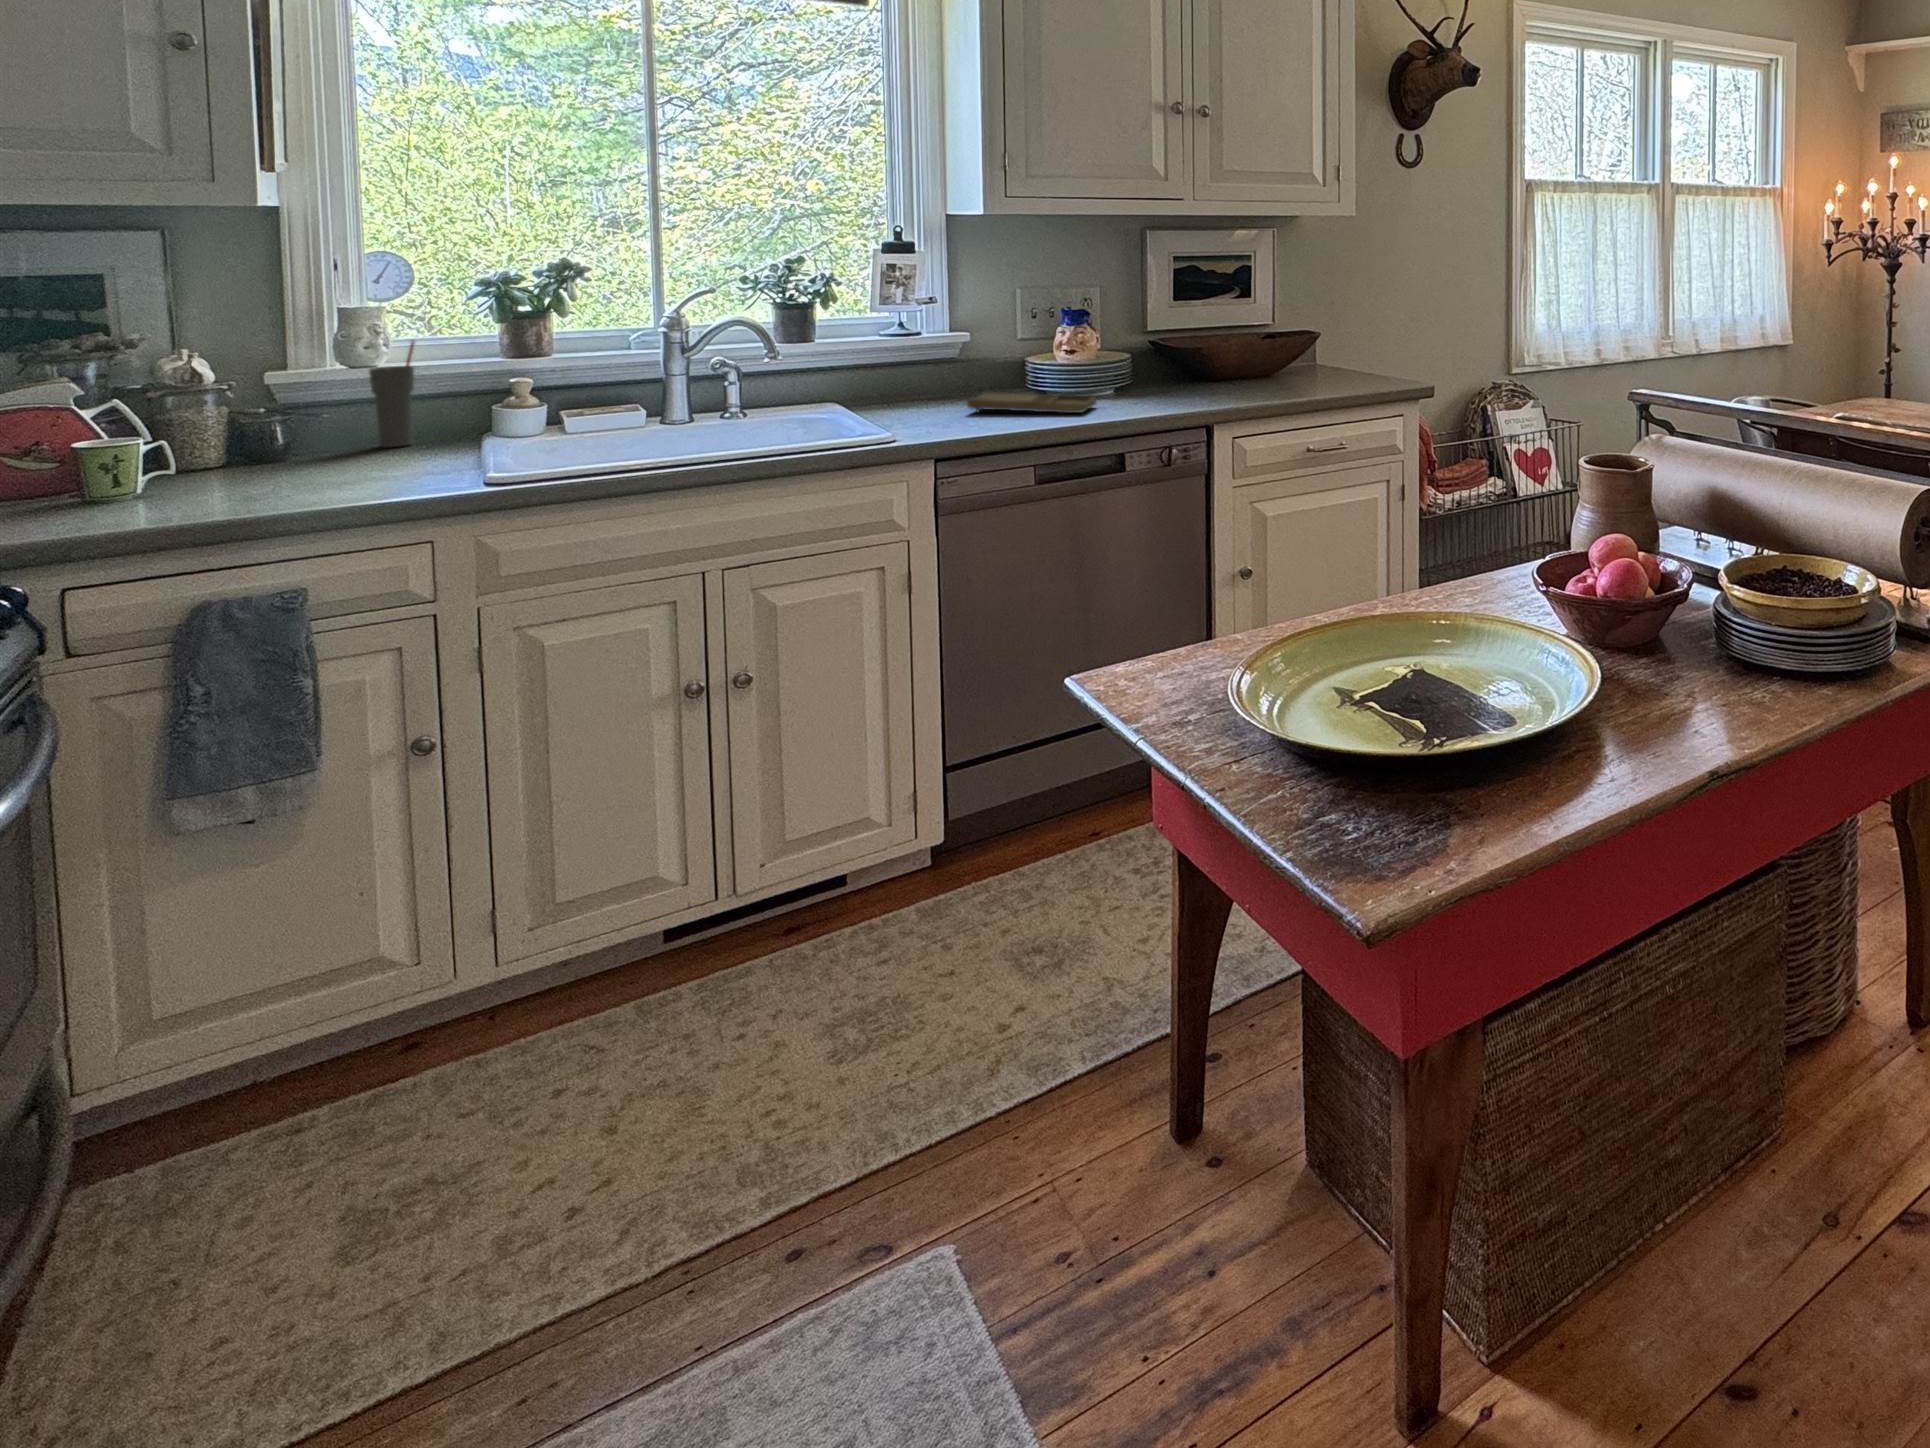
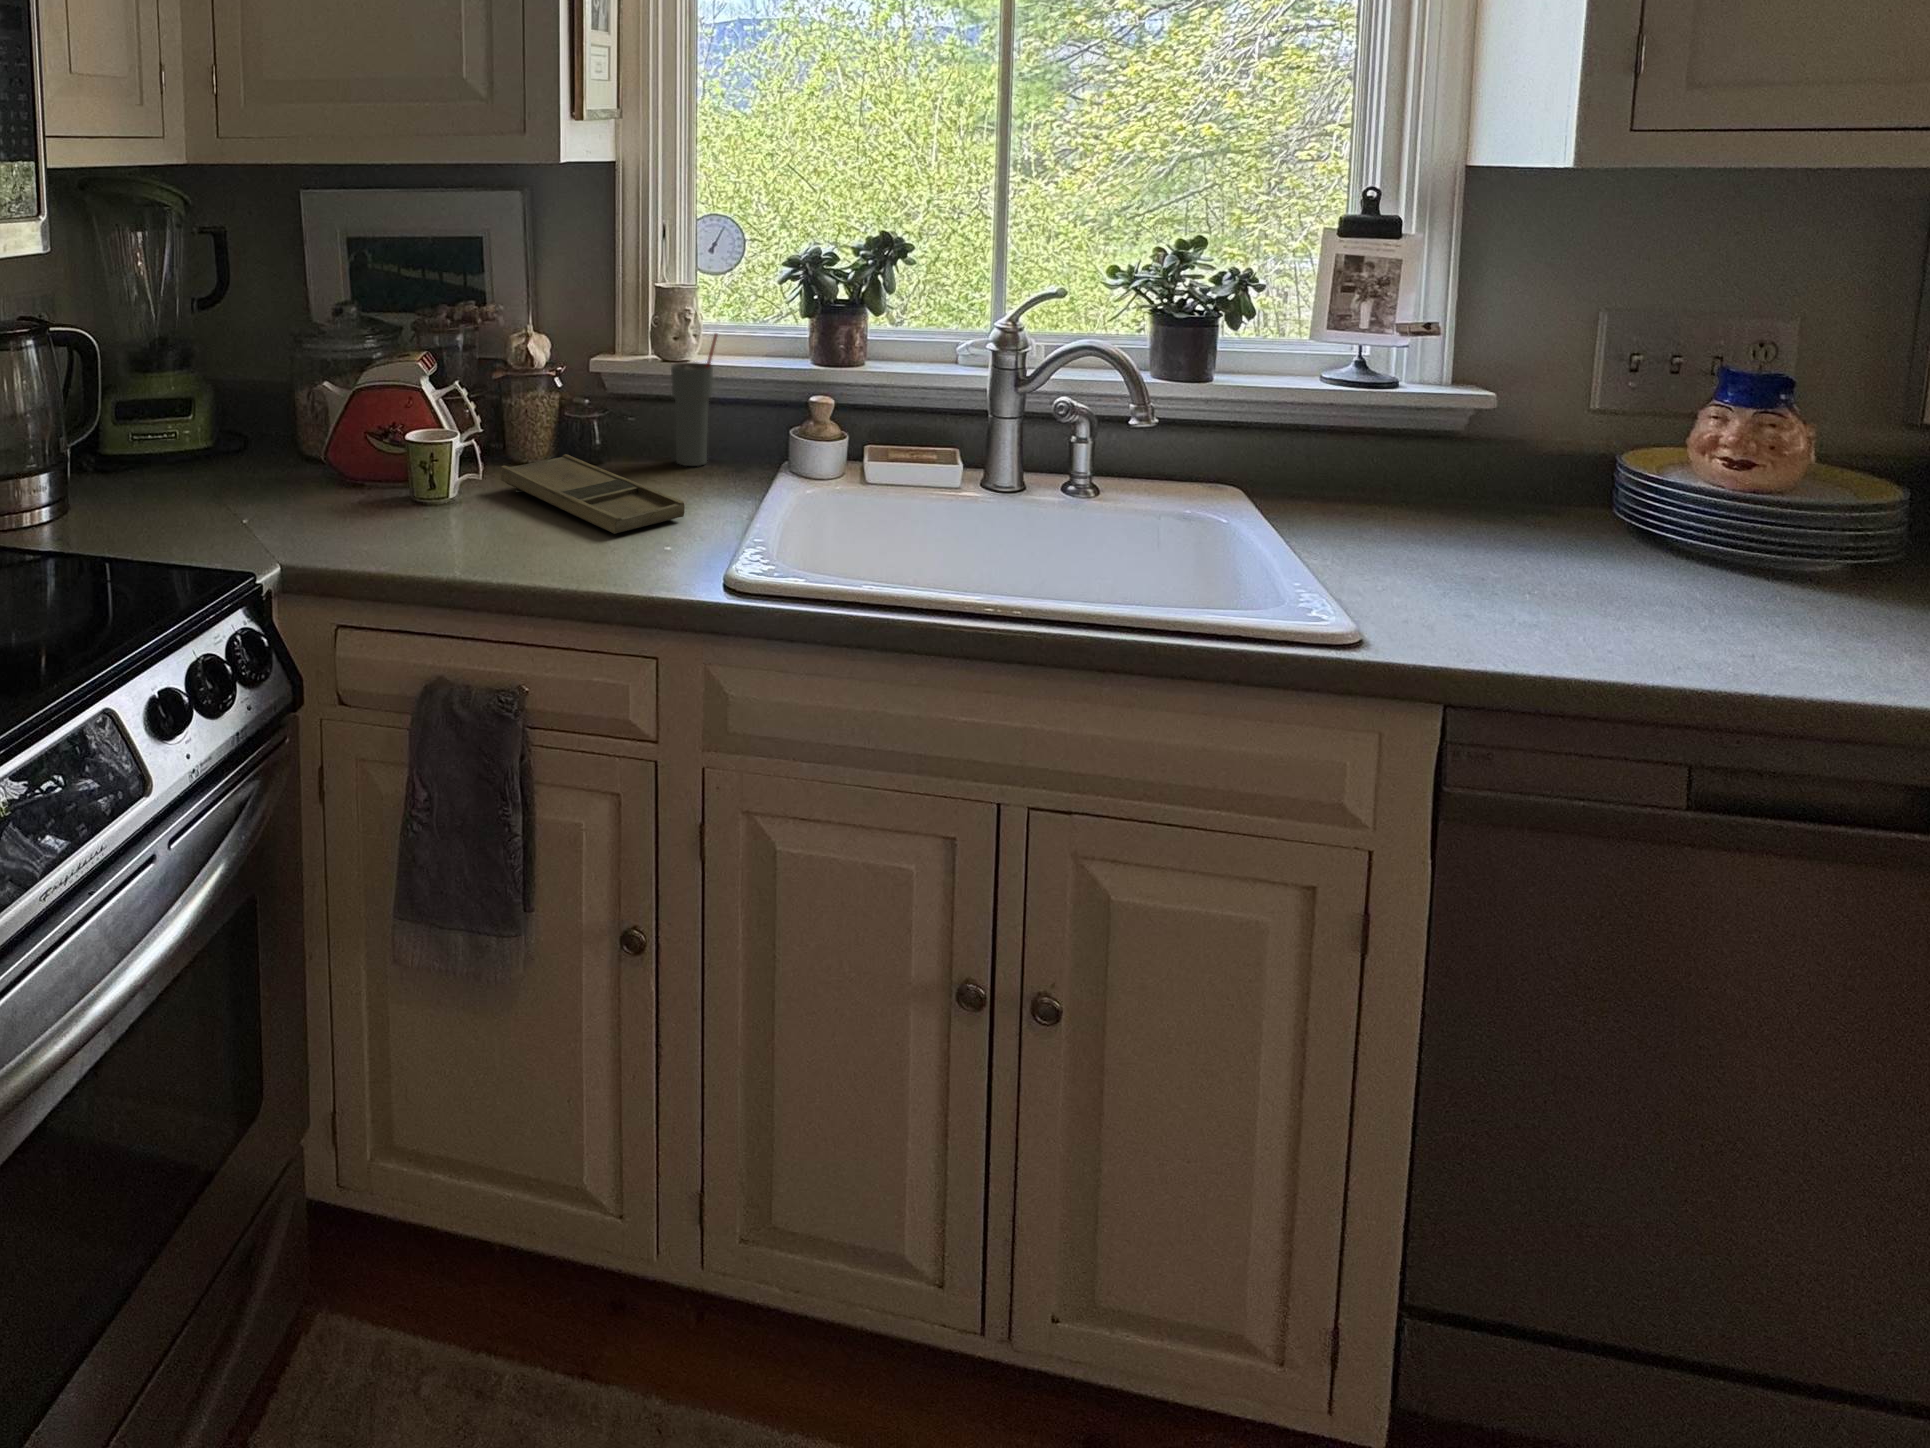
tray: present [967,392,1097,413] -> present [501,454,685,534]

